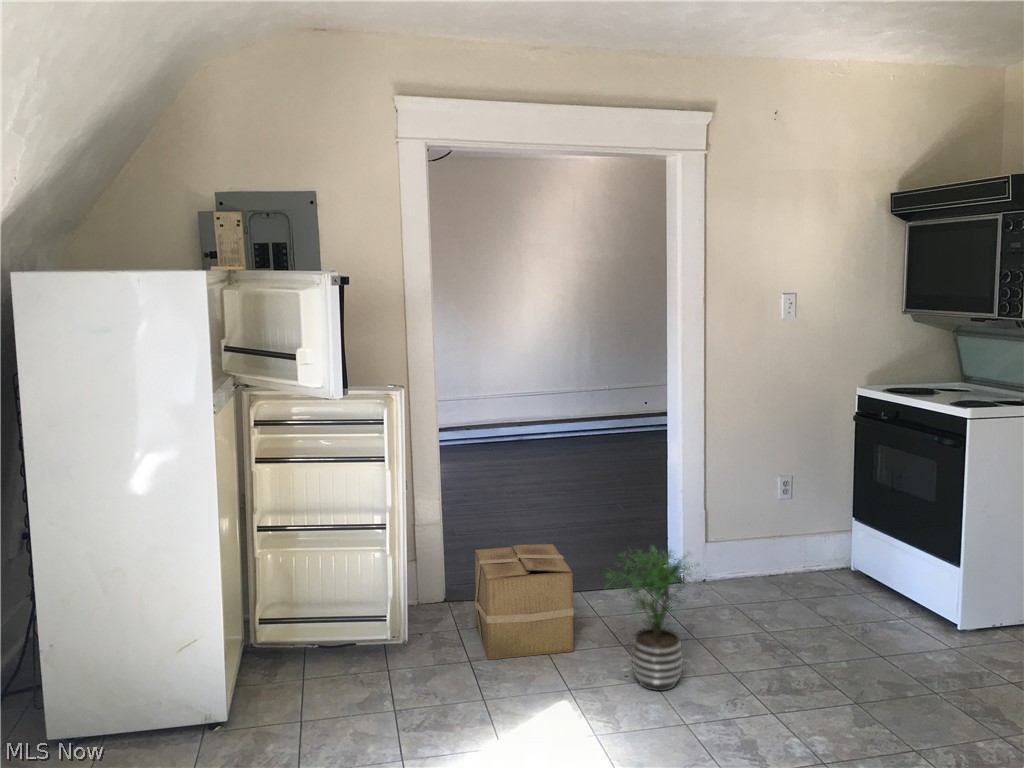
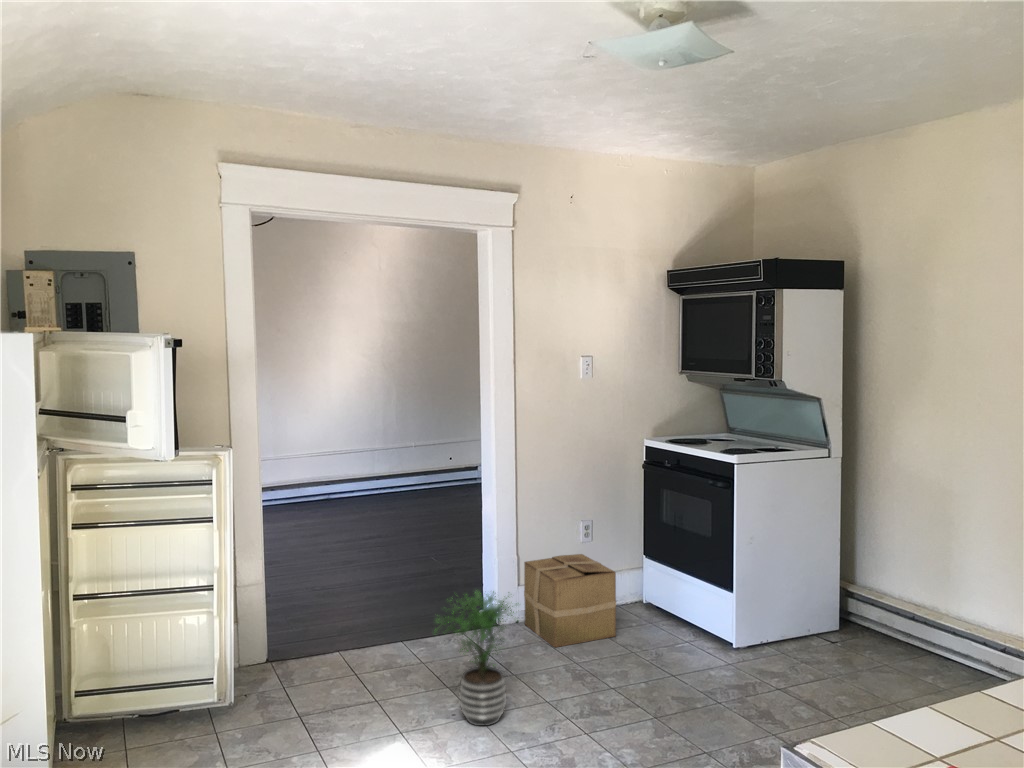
cardboard box: present [475,544,574,659] -> present [524,554,616,647]

